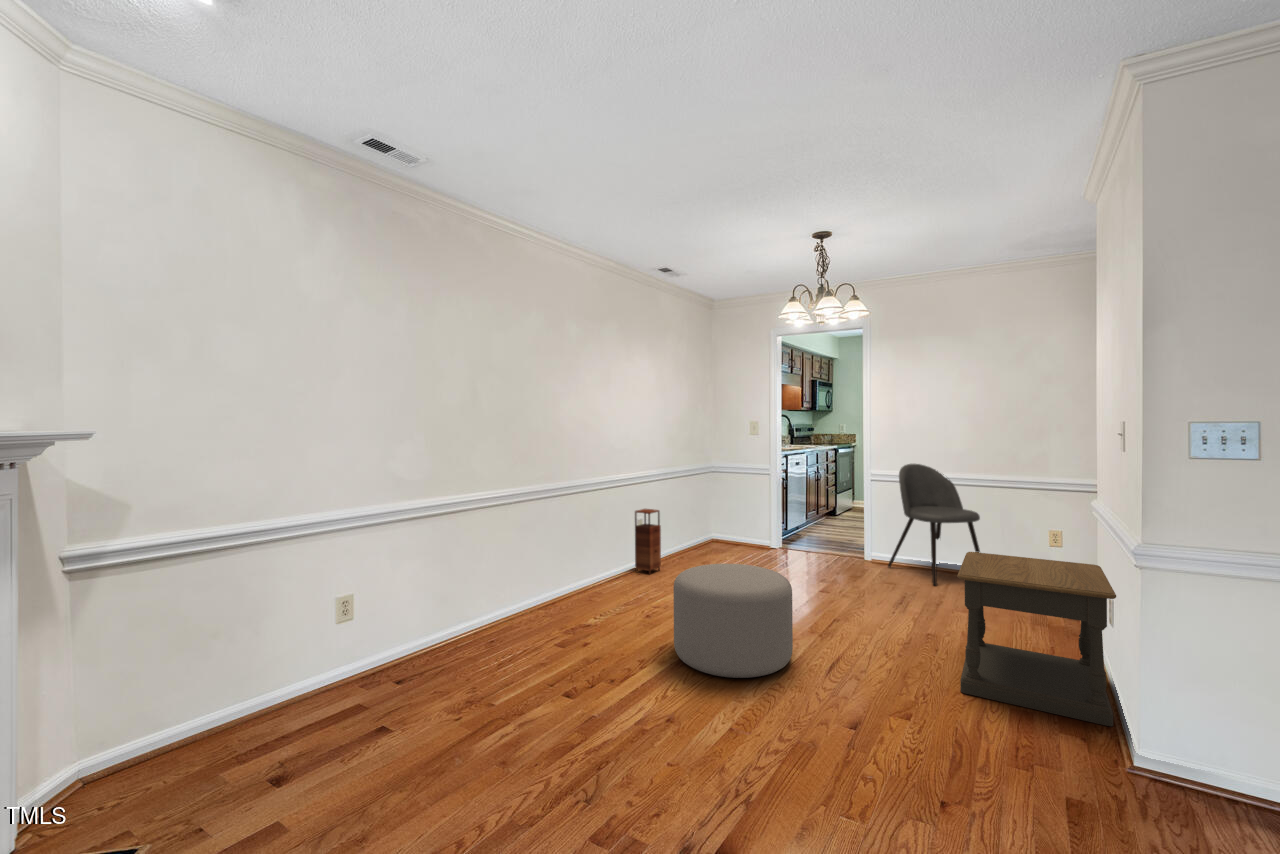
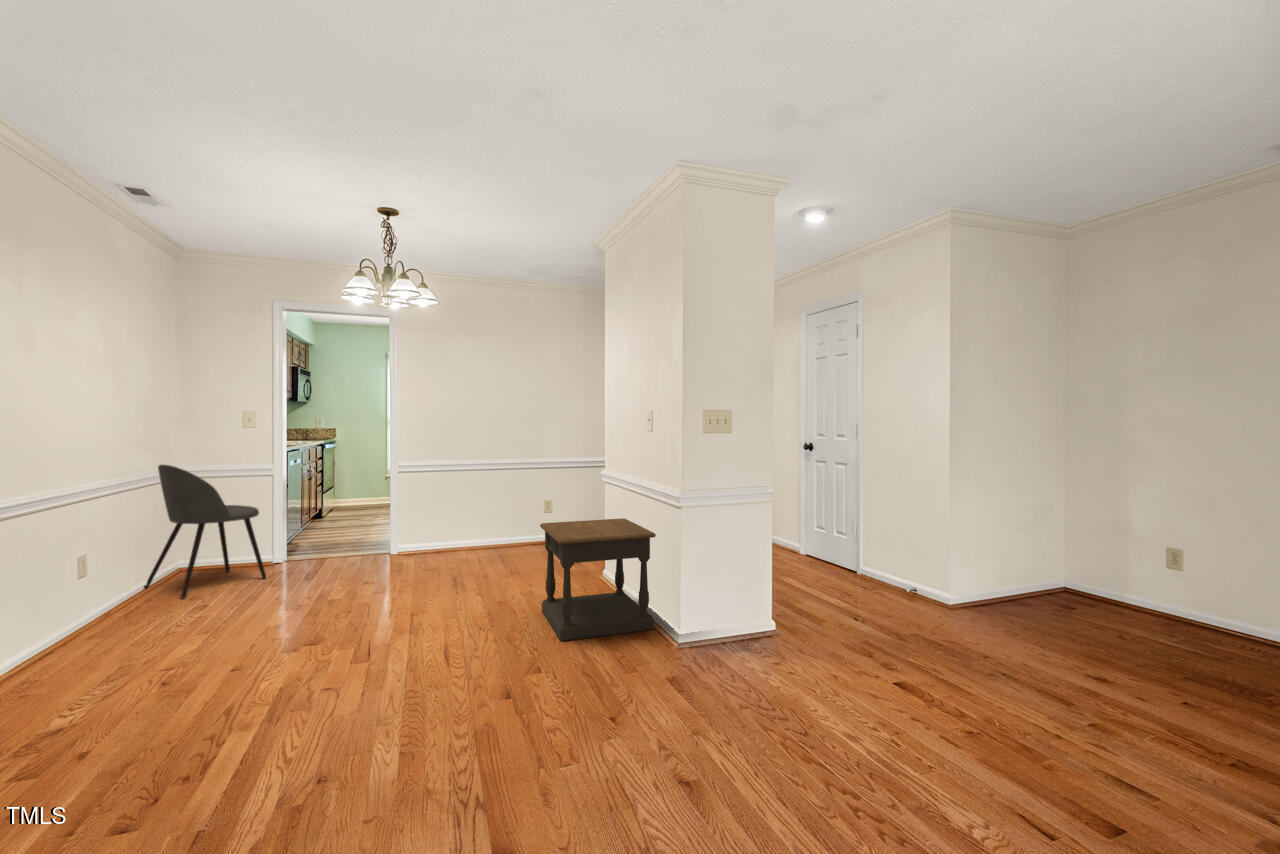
dining chair: present [888,464,980,585] -> present [144,465,266,598]
storage cabinet: present [635,509,661,574] -> none [76,537,127,639]
ottoman: present [673,564,793,678] -> none [253,575,412,716]

